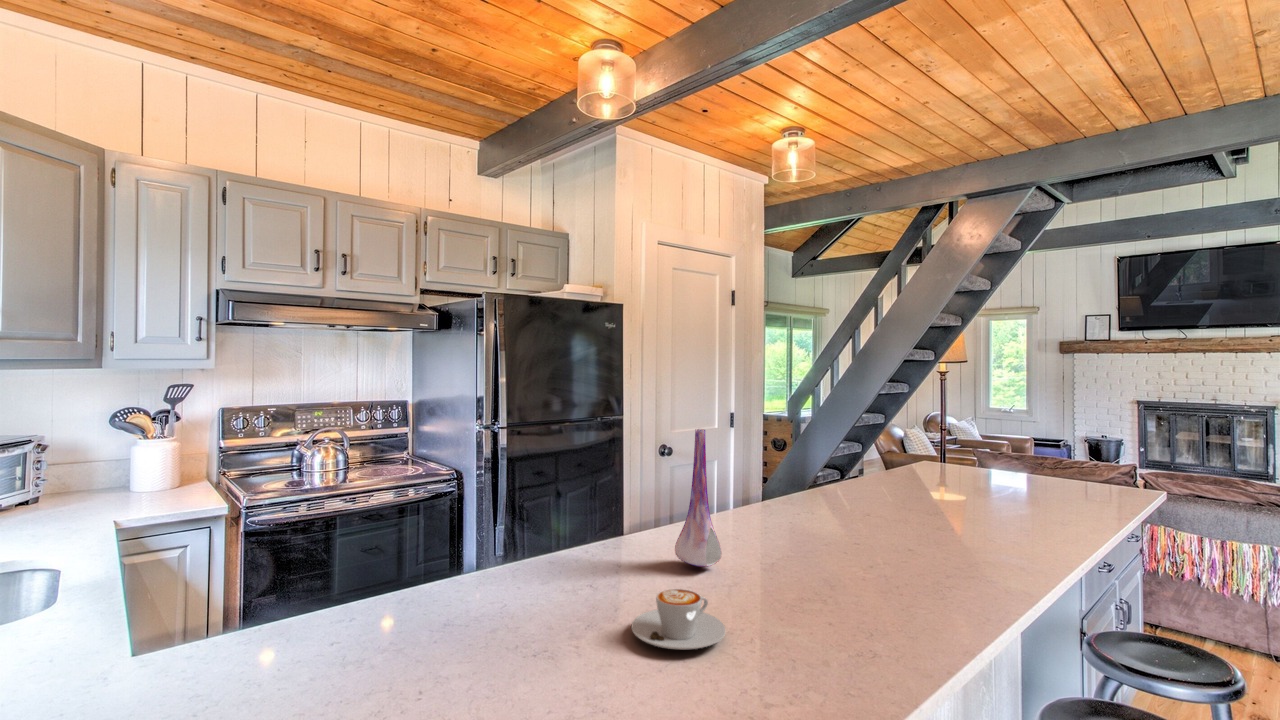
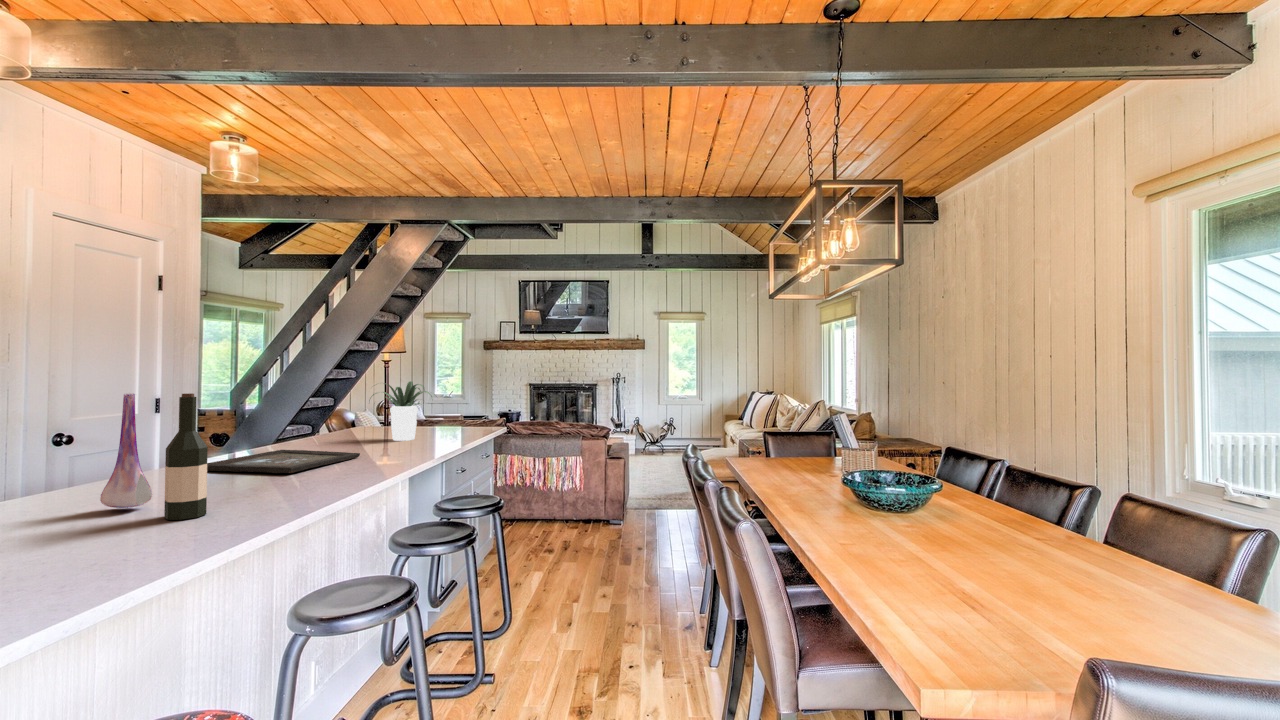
potted plant: none [946,408,1053,493] -> present [371,381,432,441]
wine bottle: none [733,437,780,608] -> present [164,393,208,520]
tray: none [765,490,949,536] -> present [207,450,360,473]
coffee cup: present [632,589,725,649] -> none [61,509,157,548]

